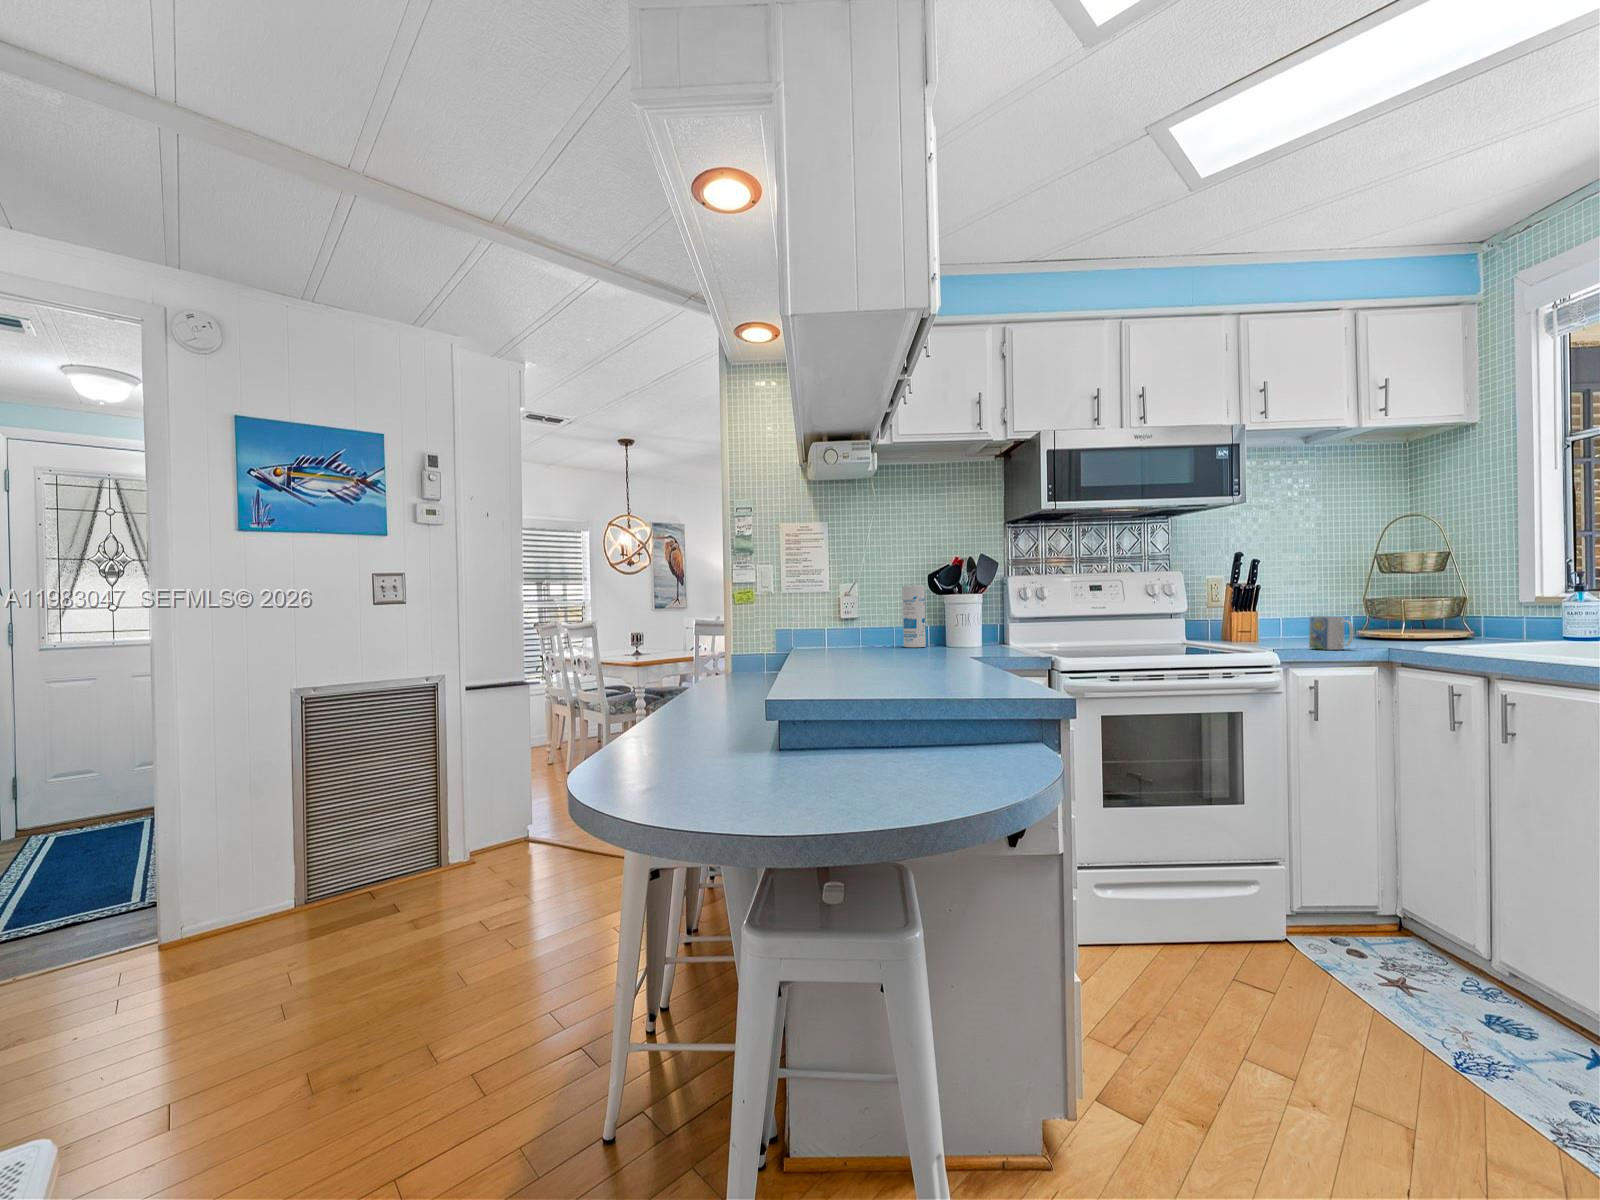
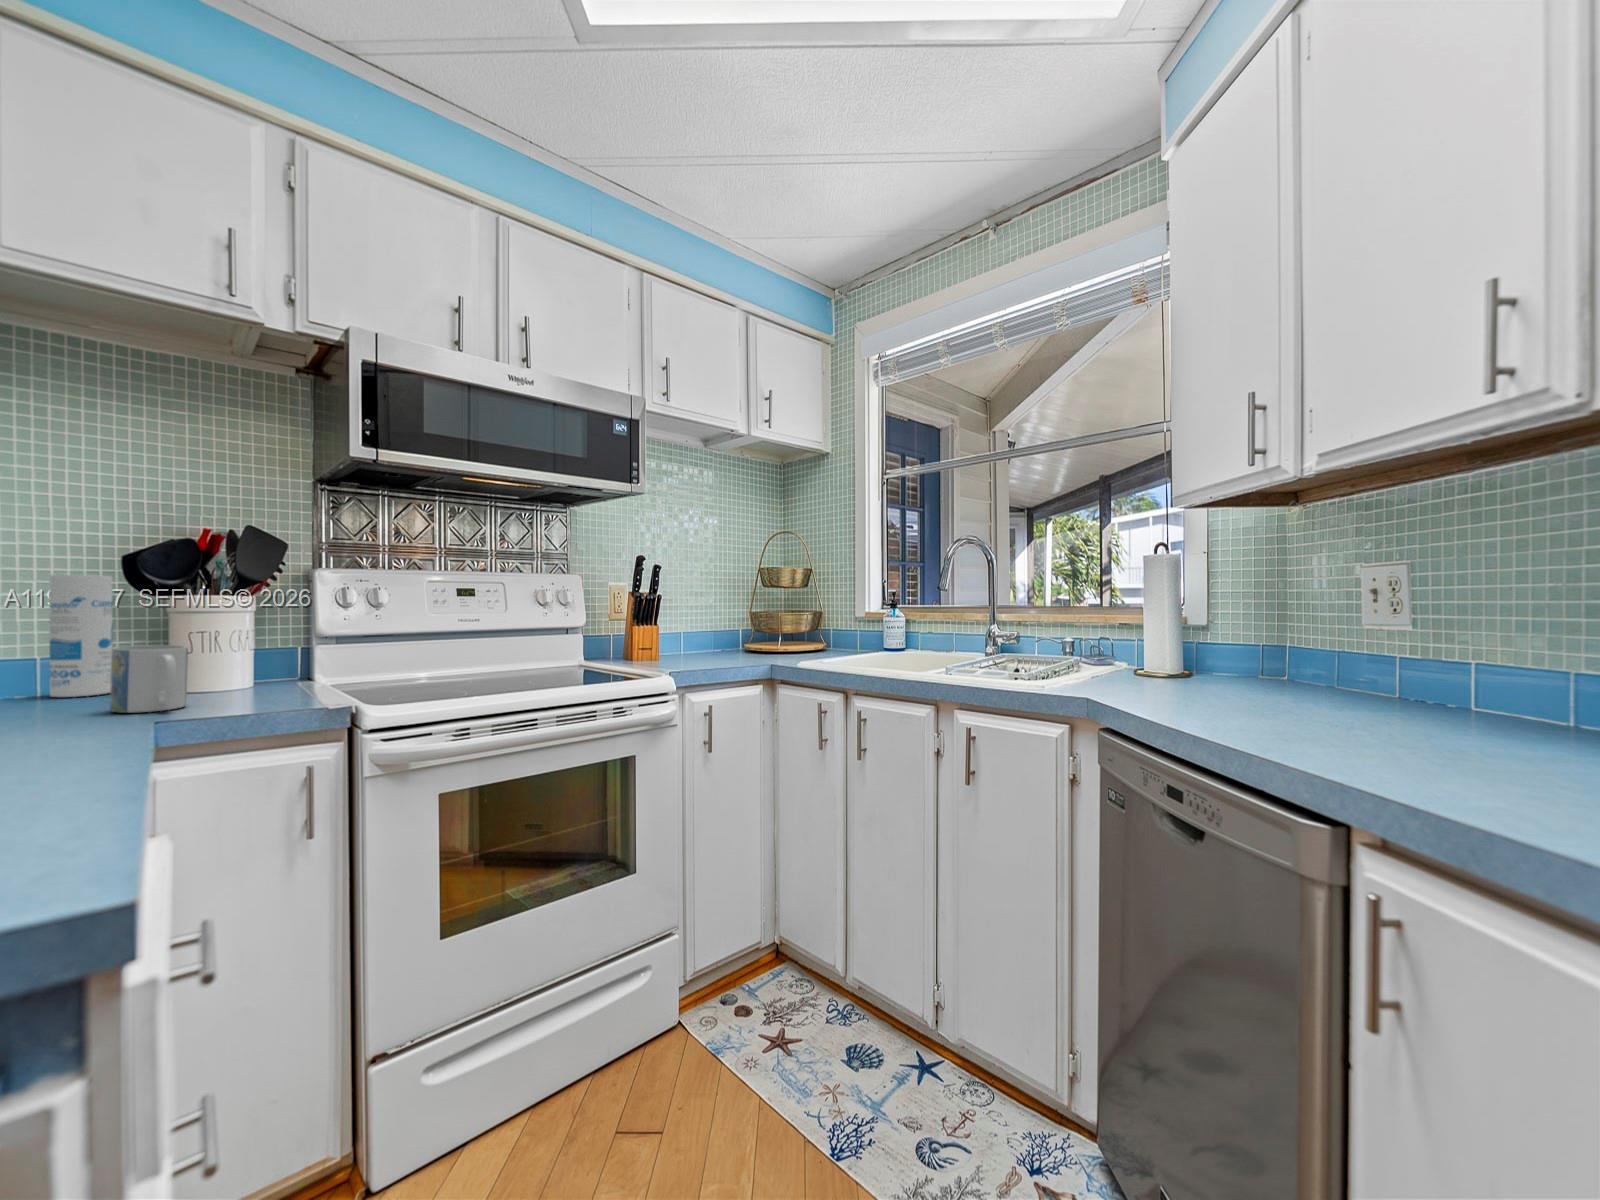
mug: present [1309,616,1354,650] -> present [110,645,188,712]

